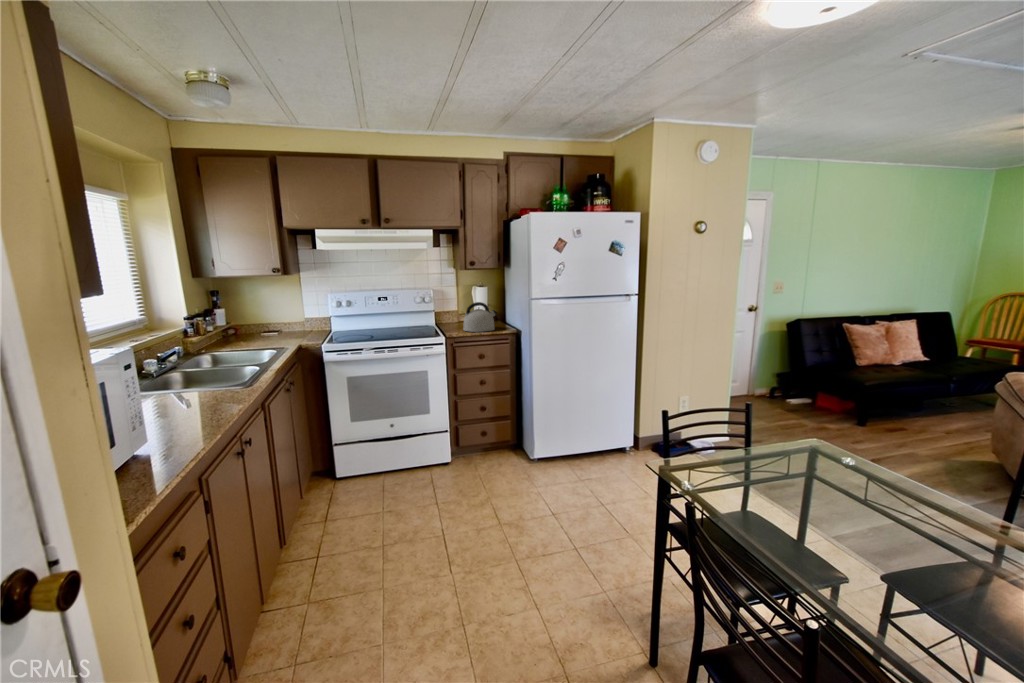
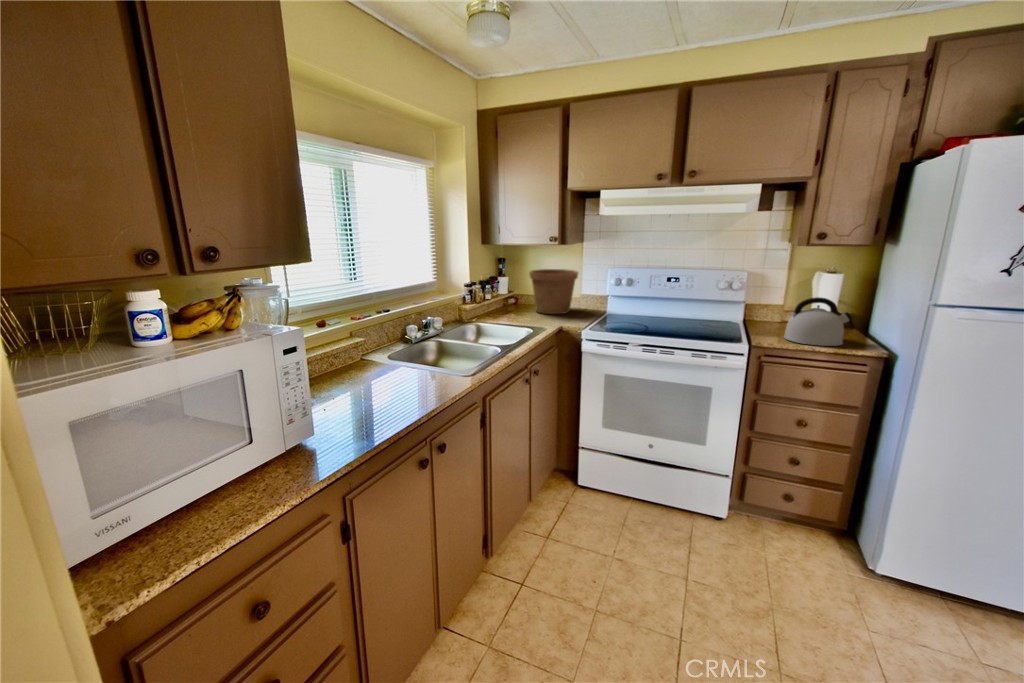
flower pot: none [252,298,302,338] -> present [529,269,578,314]

